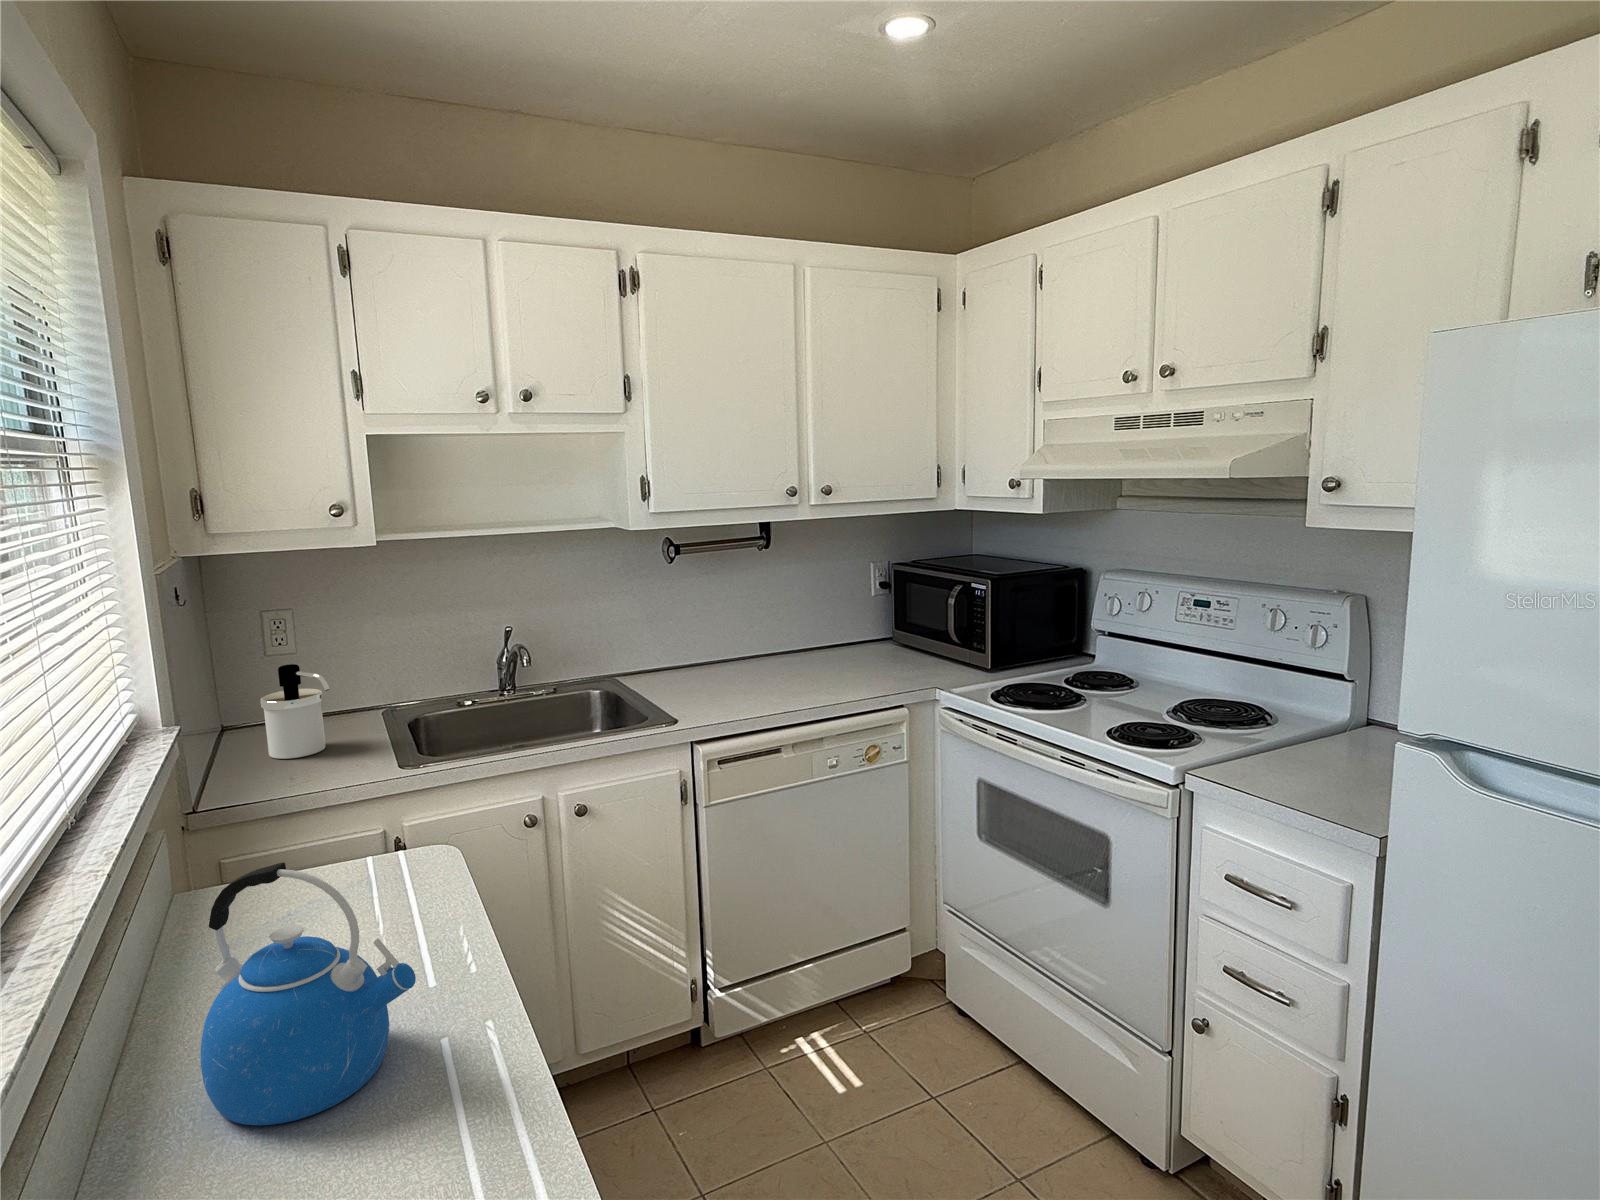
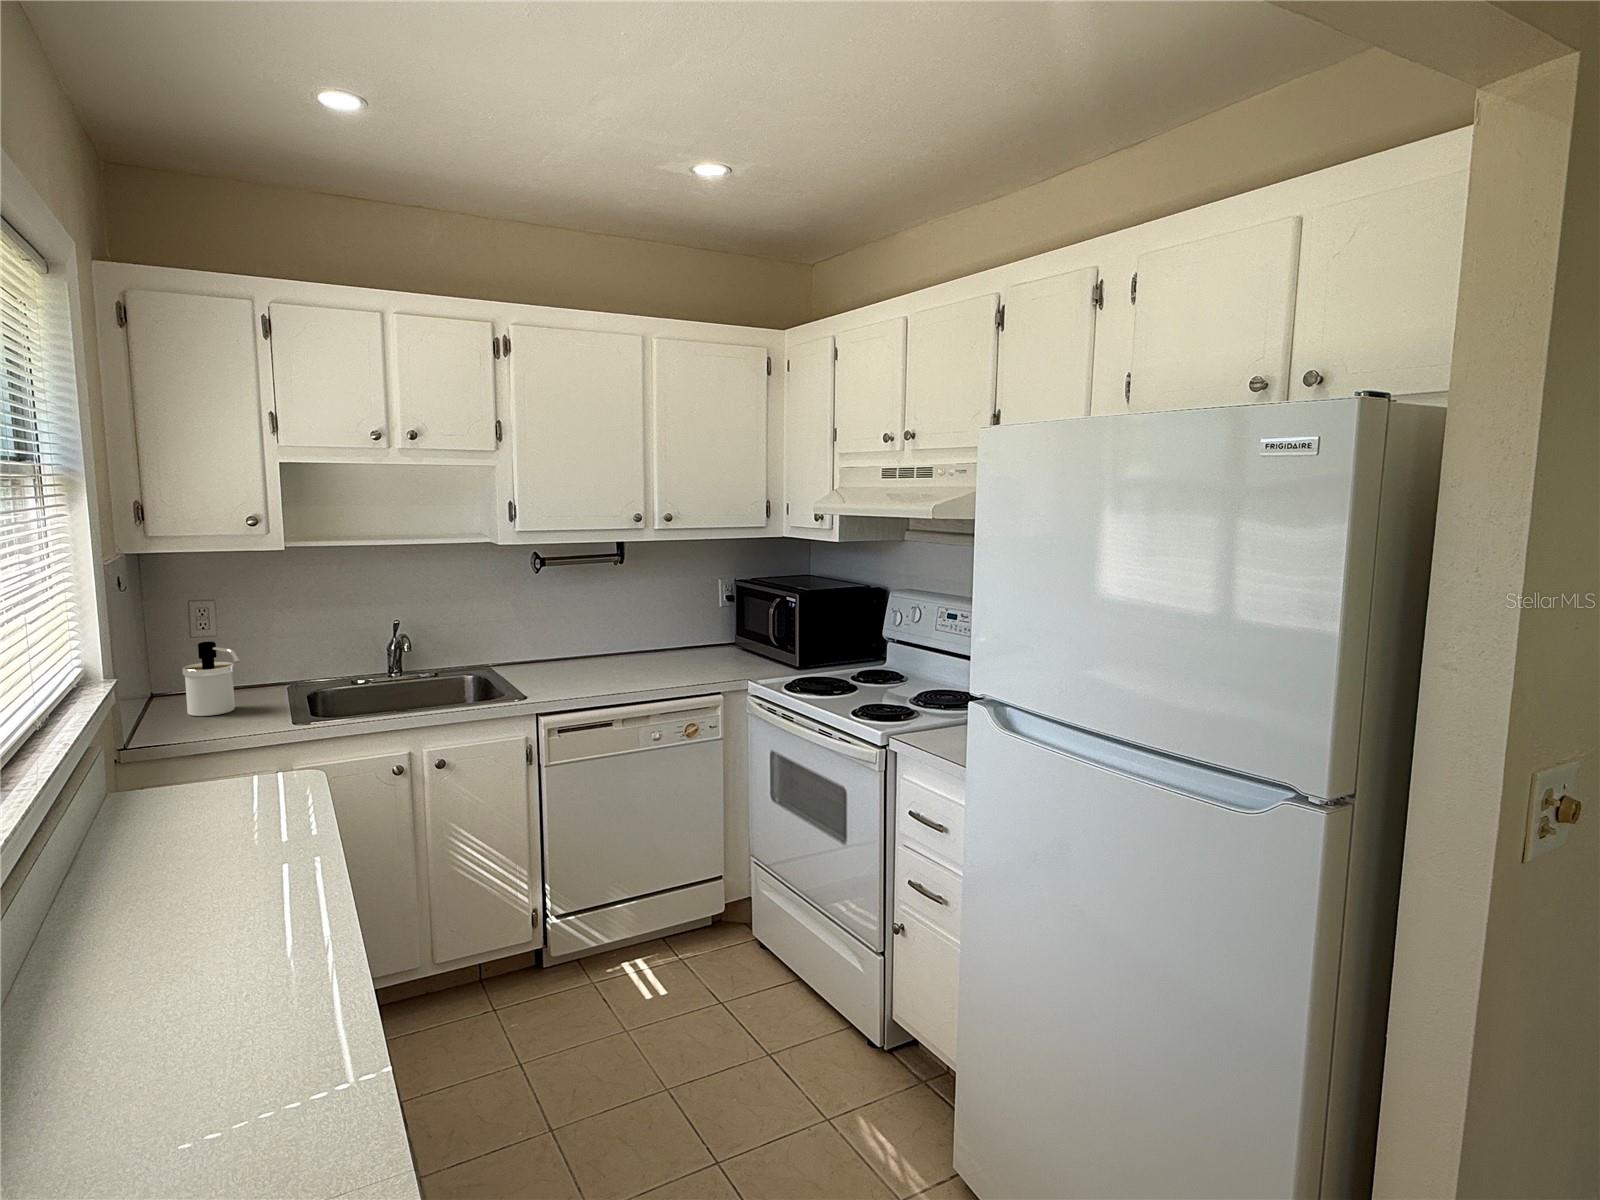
kettle: present [200,862,416,1125] -> none [125,748,269,910]

